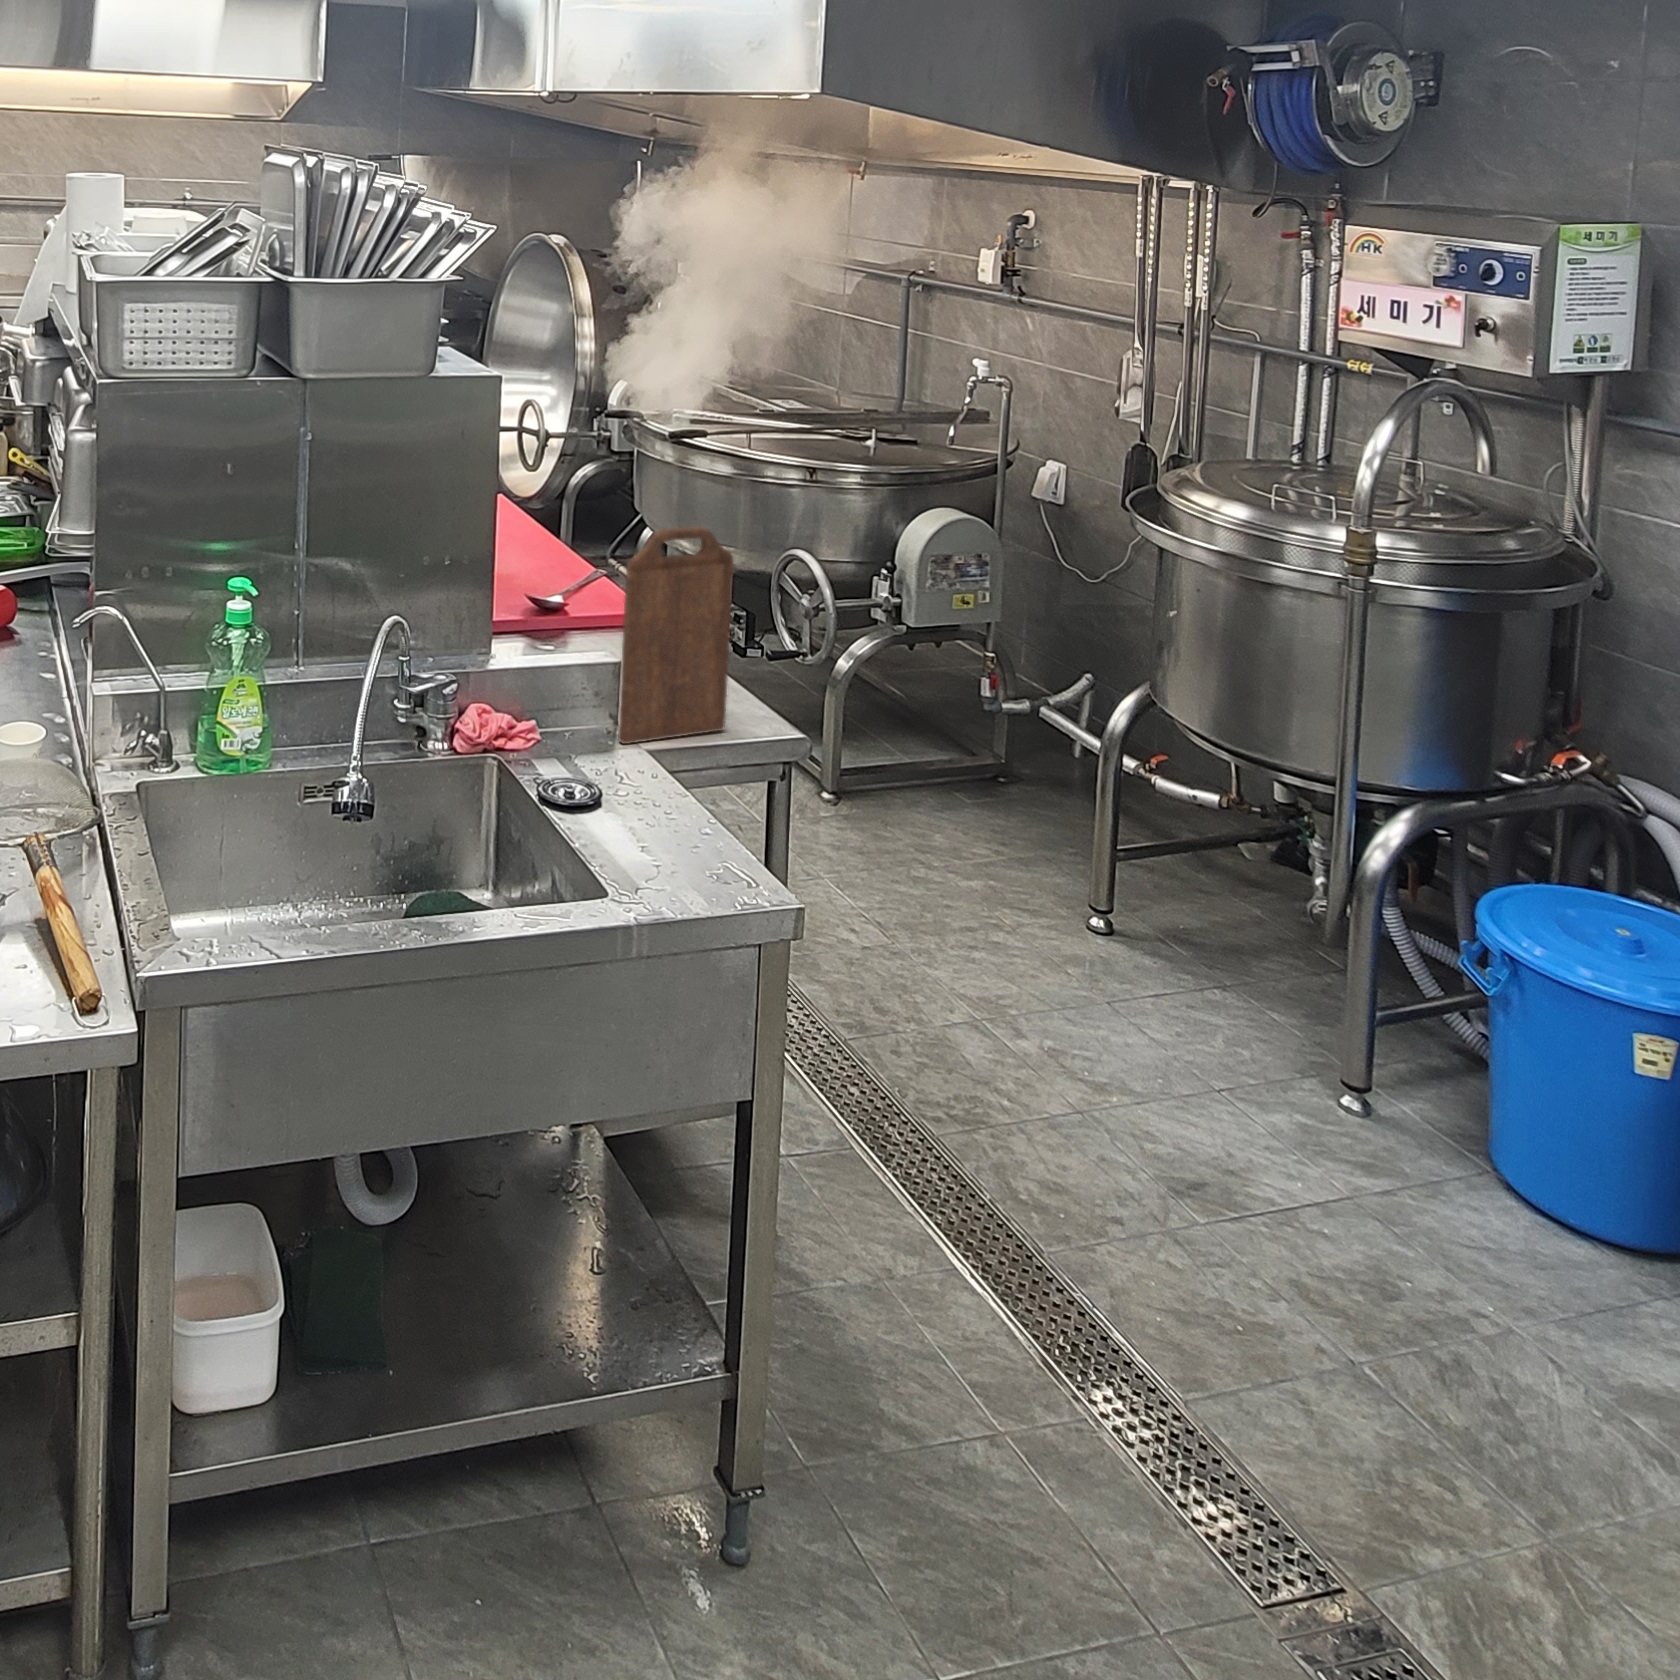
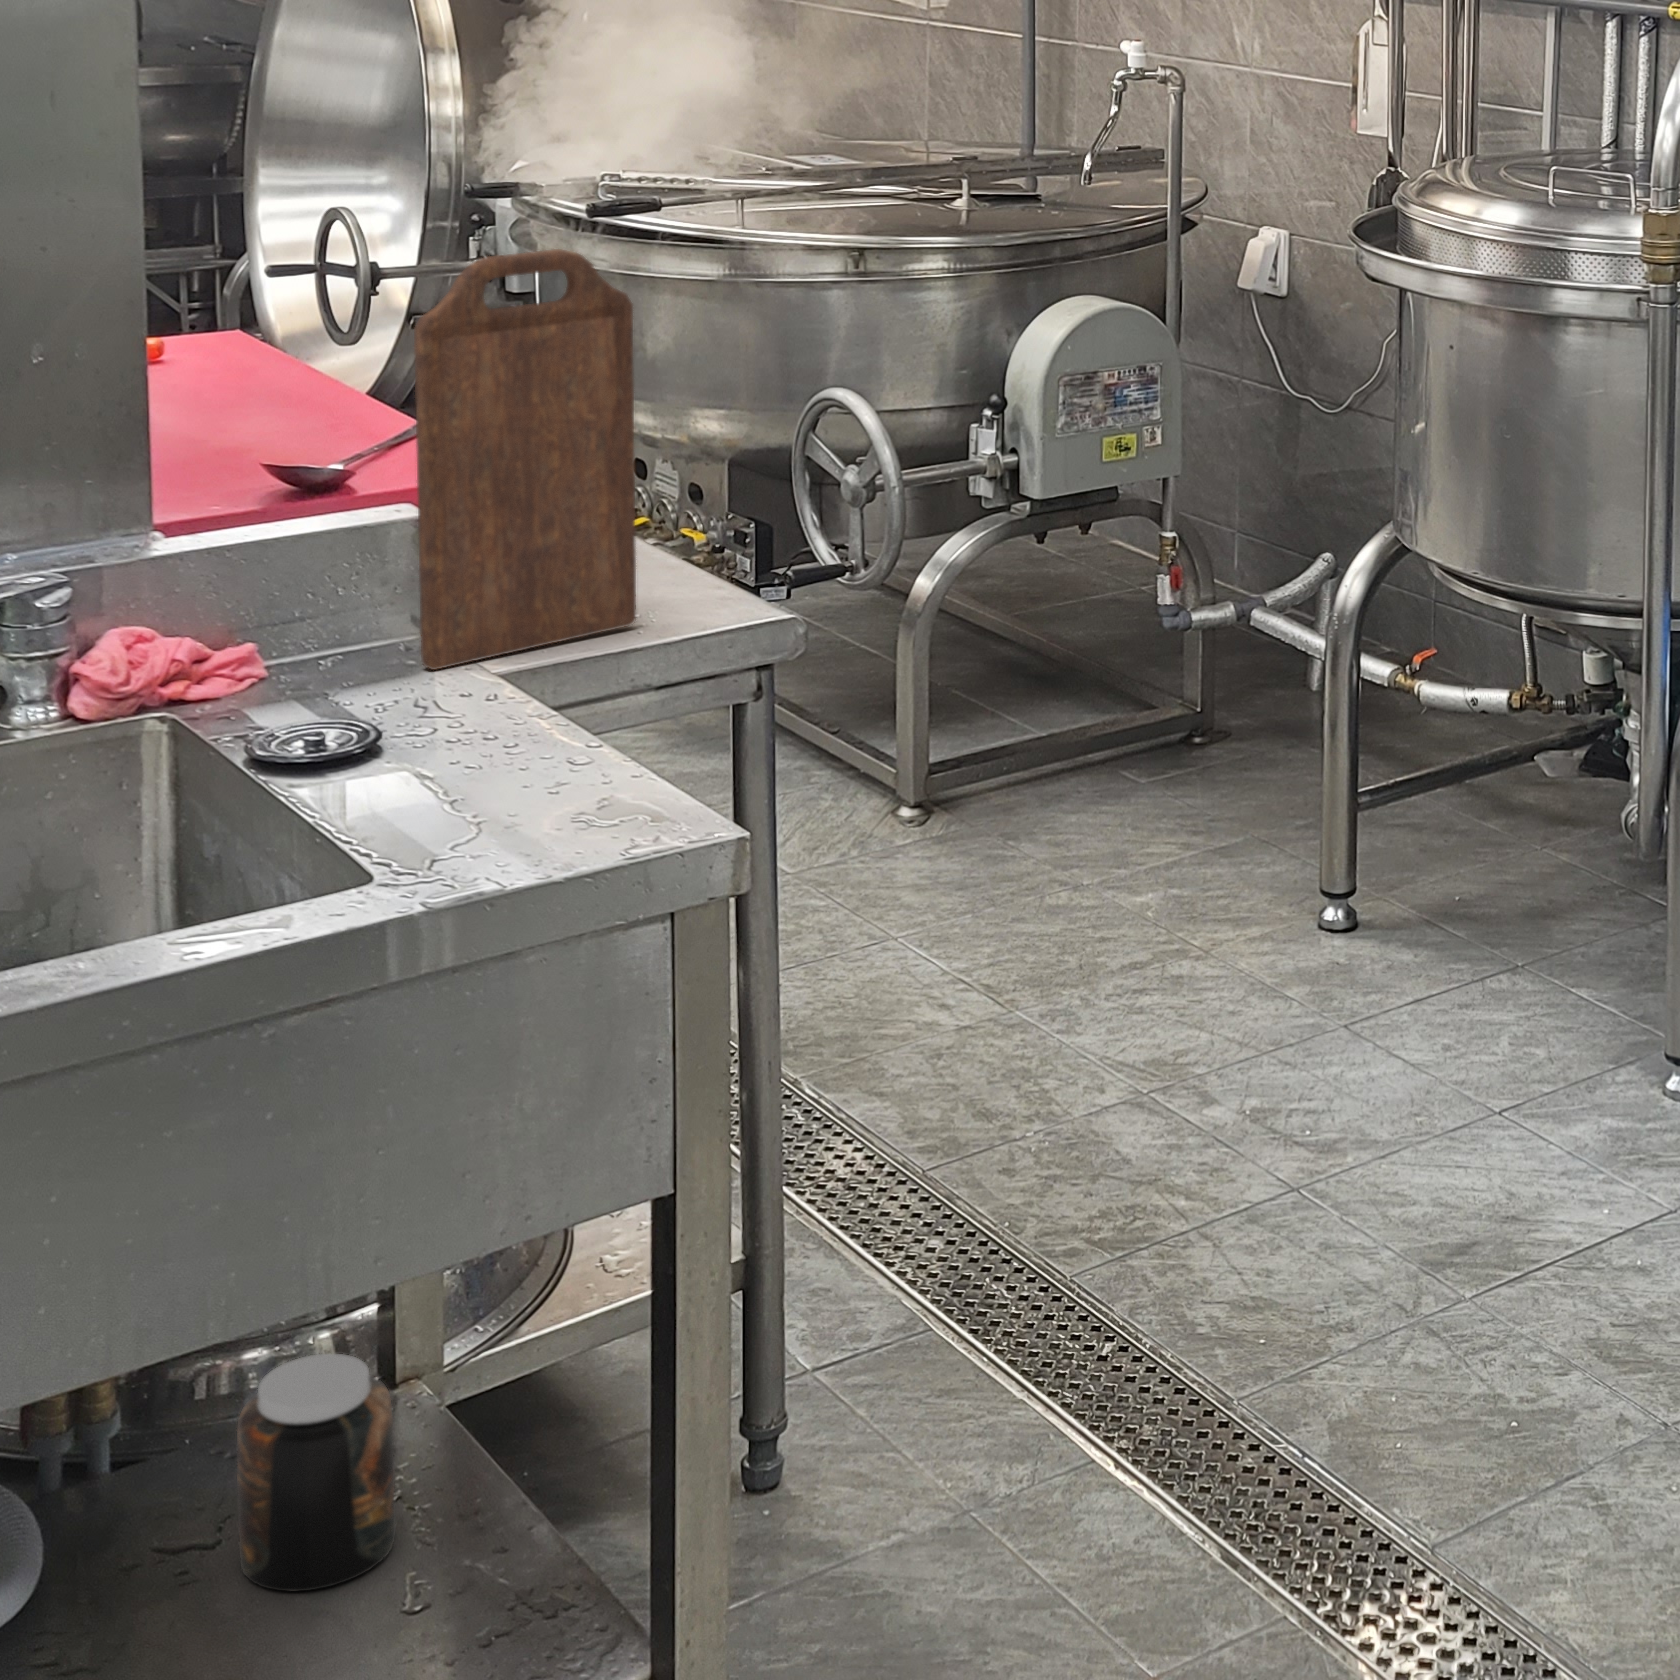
jar: none [504,1101,582,1235] -> present [237,1354,396,1591]

